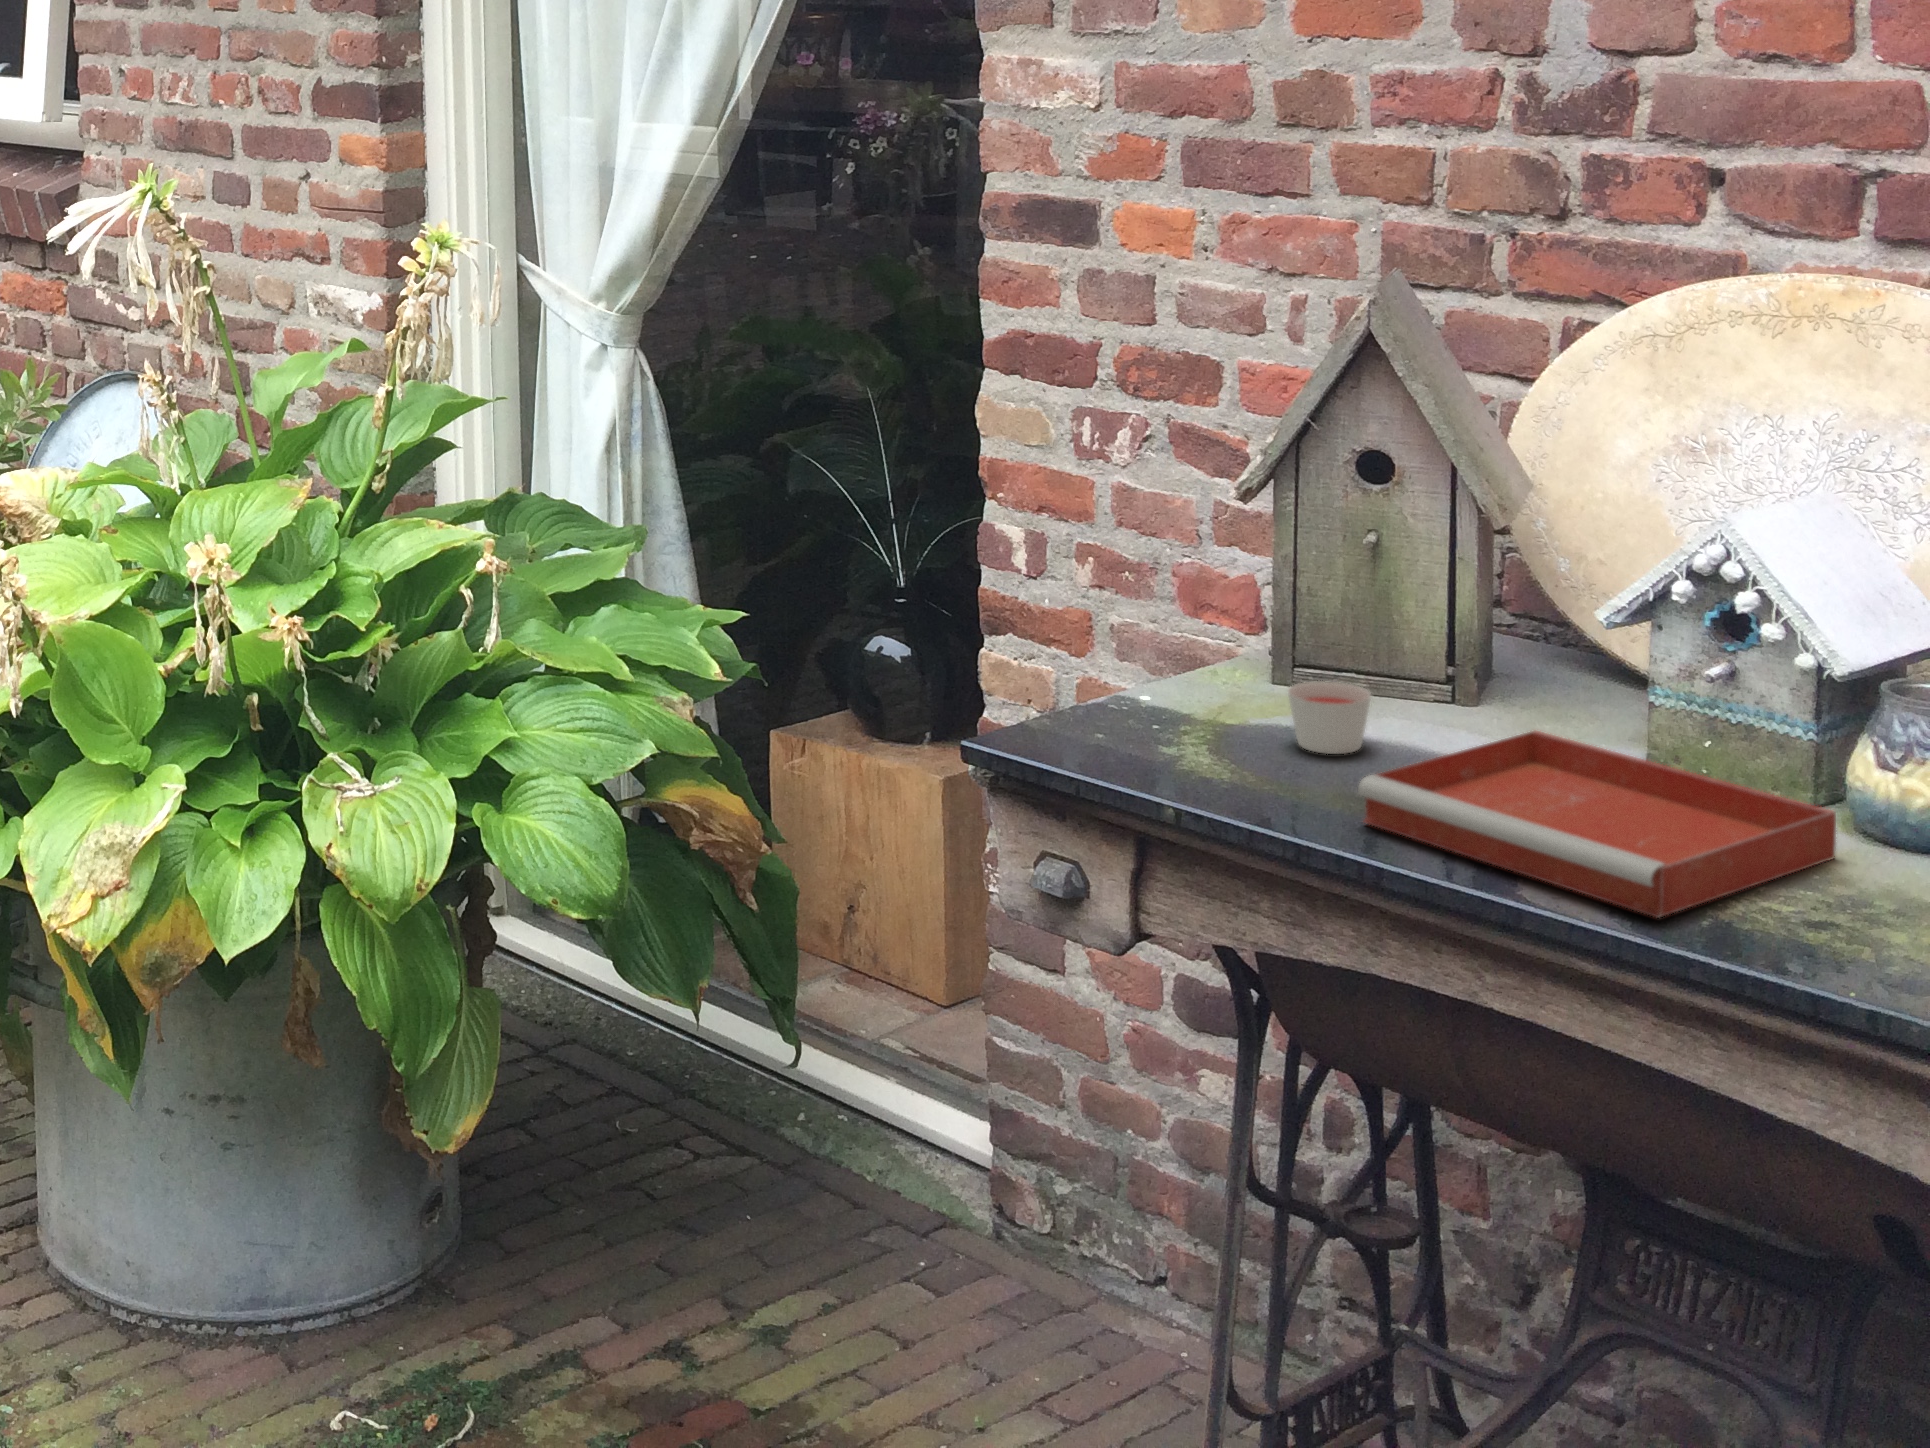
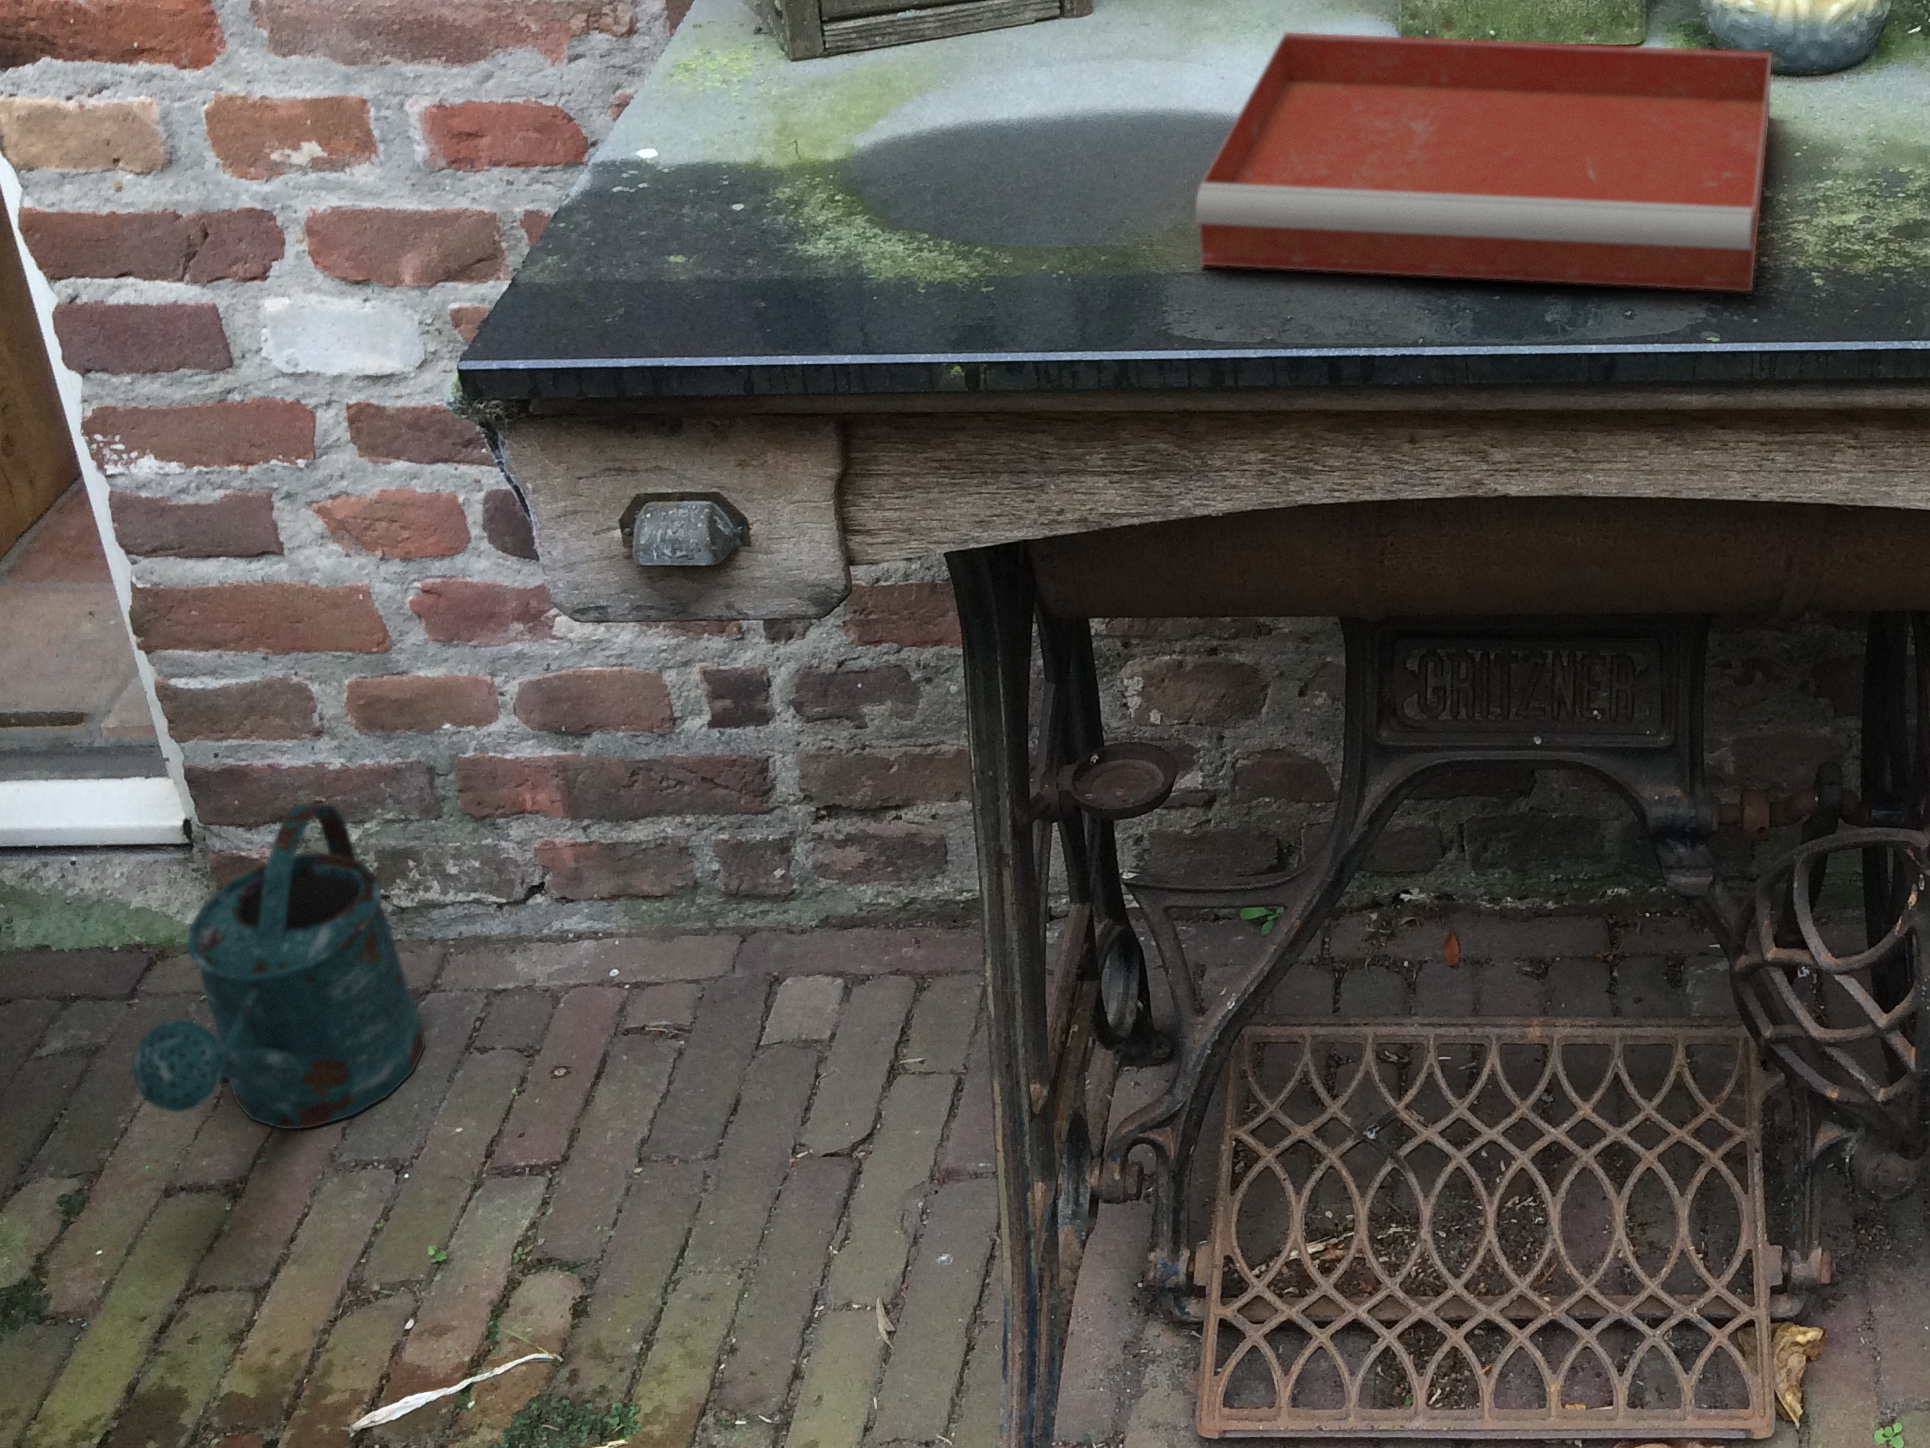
candle: present [1288,681,1371,754] -> none [906,28,1043,157]
watering can: none [863,1139,1056,1345] -> present [132,804,425,1129]

